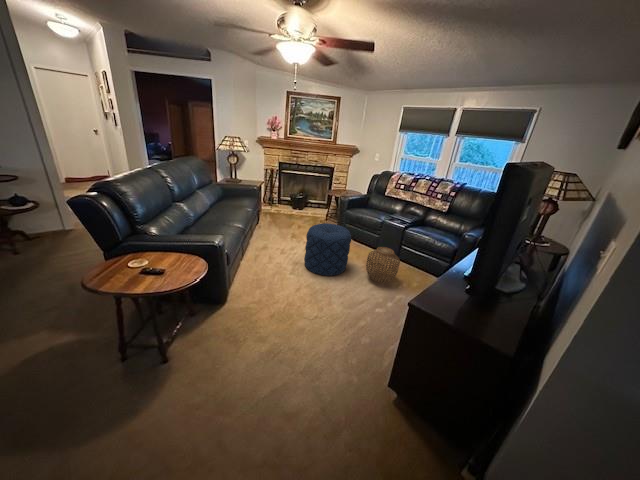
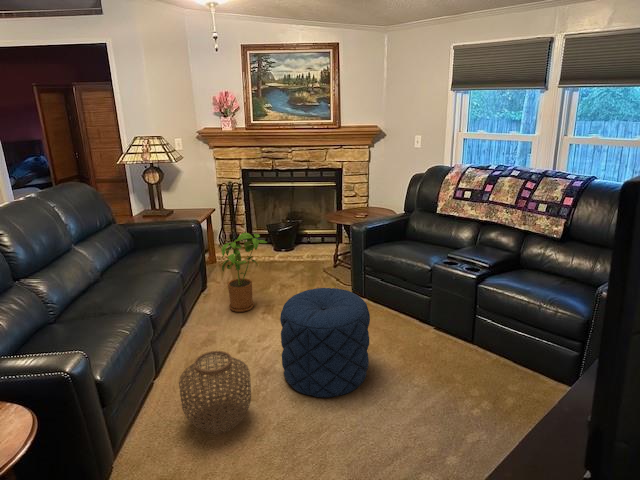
house plant: none [272,194,297,236] -> present [222,233,267,312]
woven basket: present [366,247,400,284] -> present [179,351,251,433]

